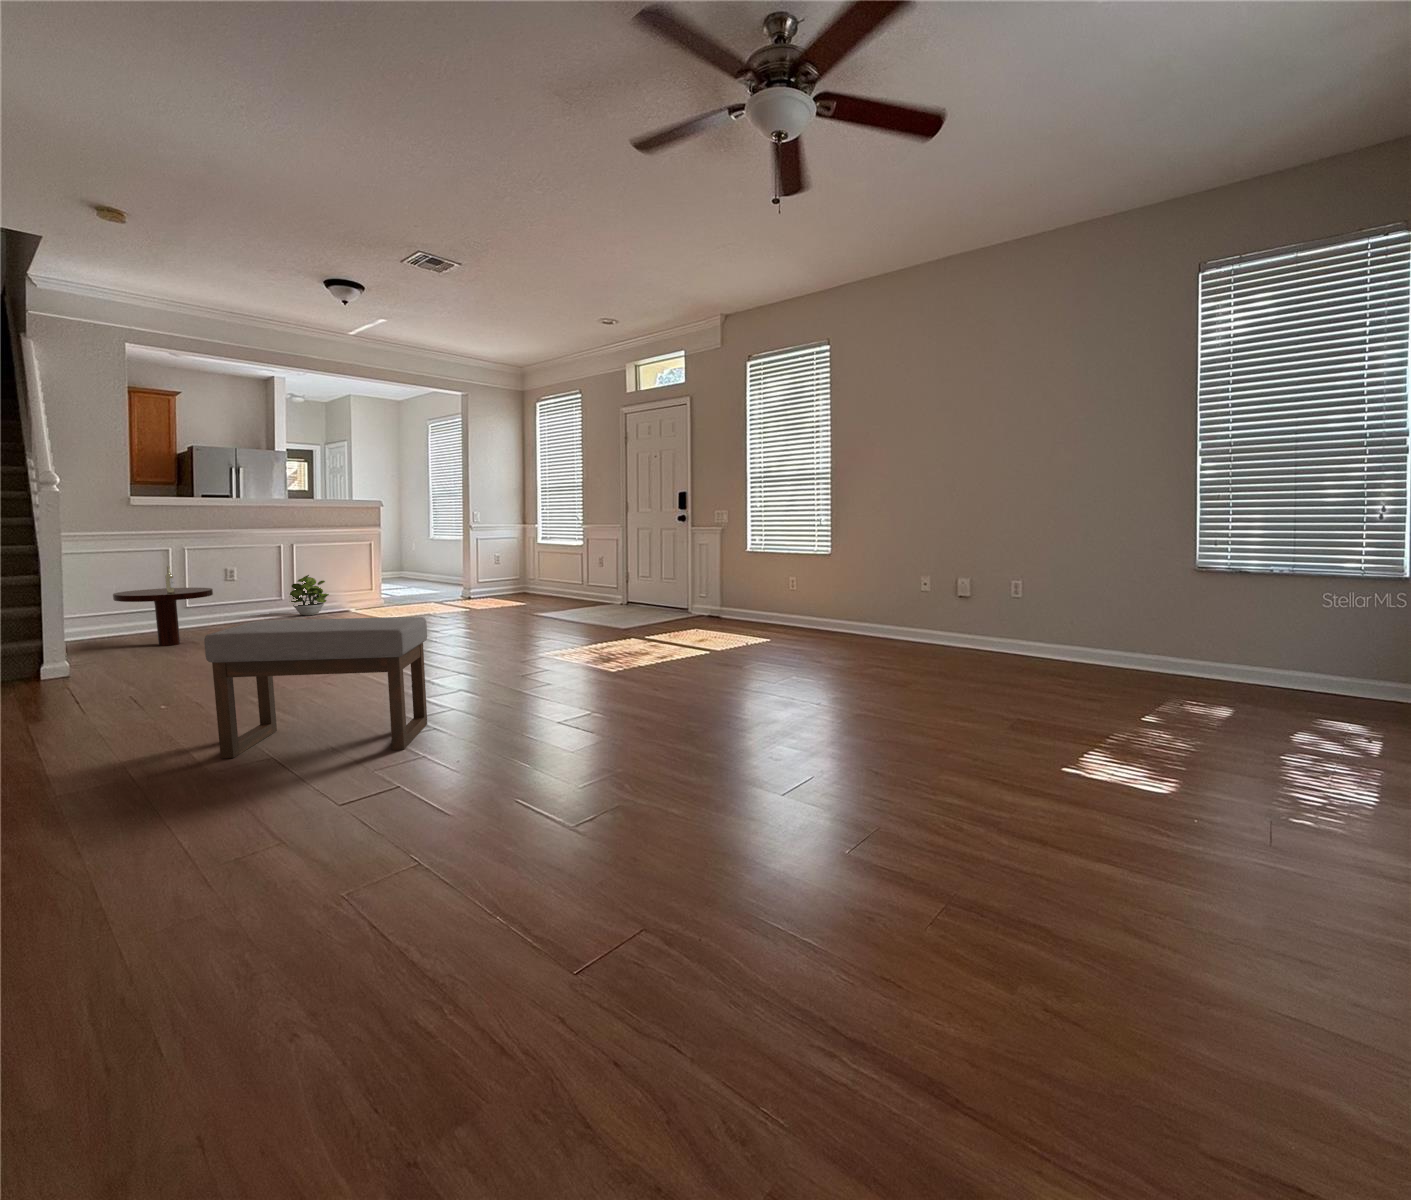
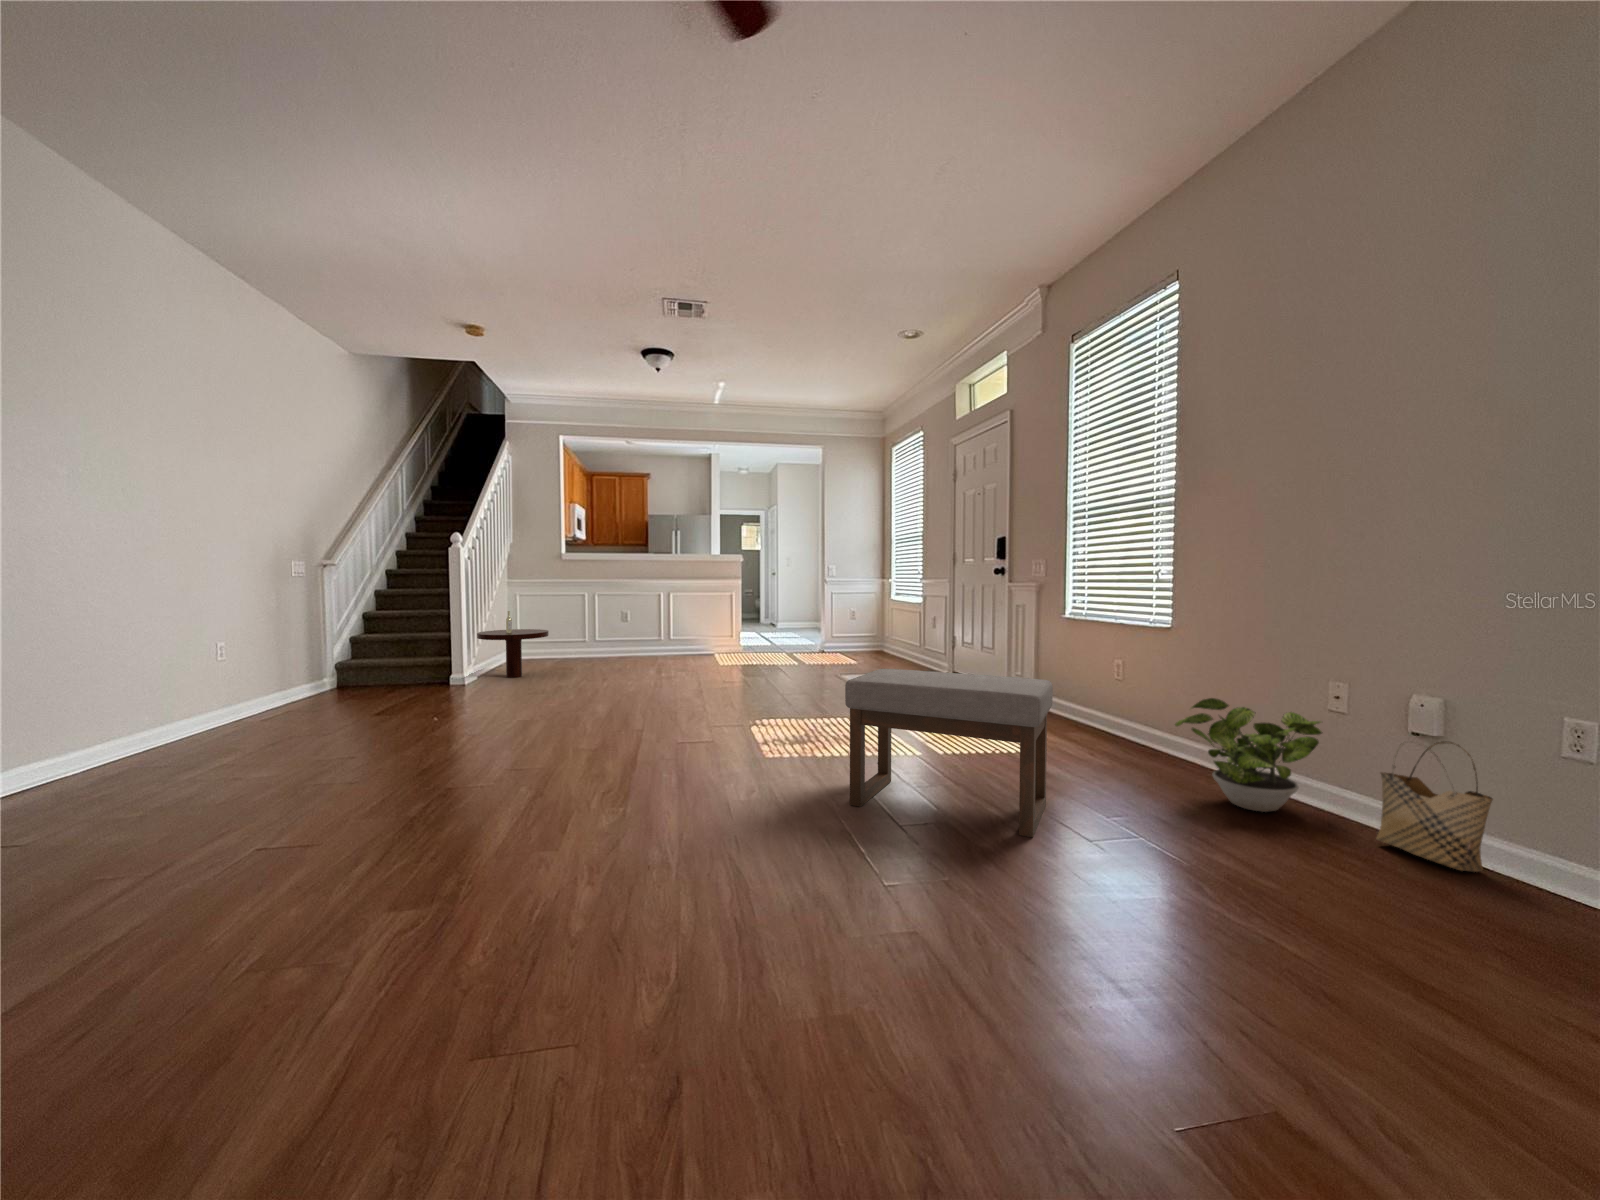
potted plant: present [290,575,329,616] -> present [1175,698,1322,812]
woven basket: none [949,597,990,650] -> present [1376,742,1493,872]
ottoman: present [204,617,427,758] -> present [845,669,1053,837]

